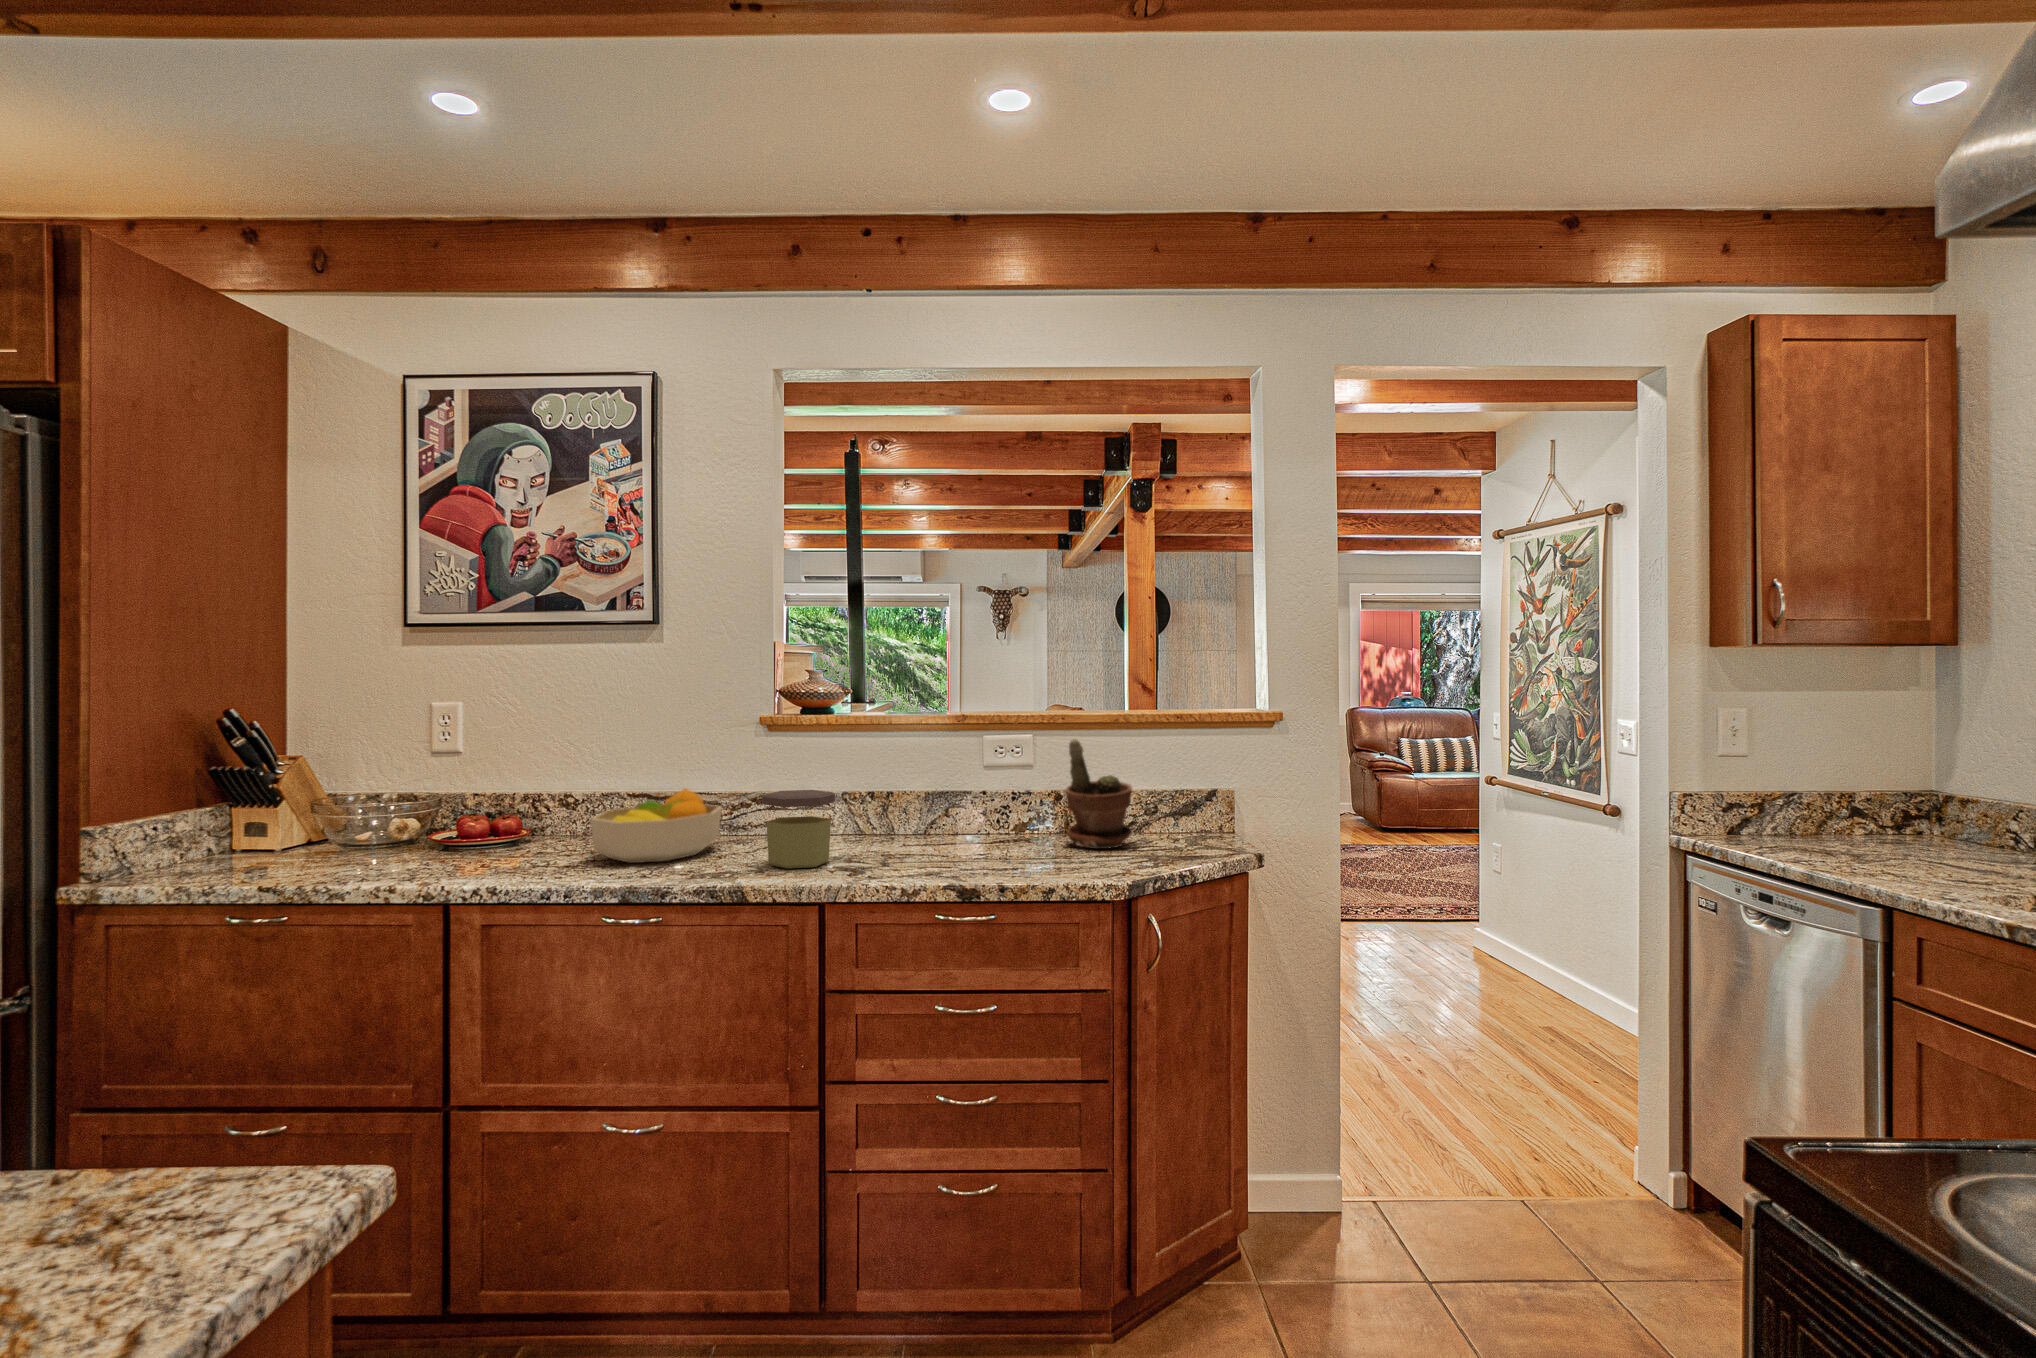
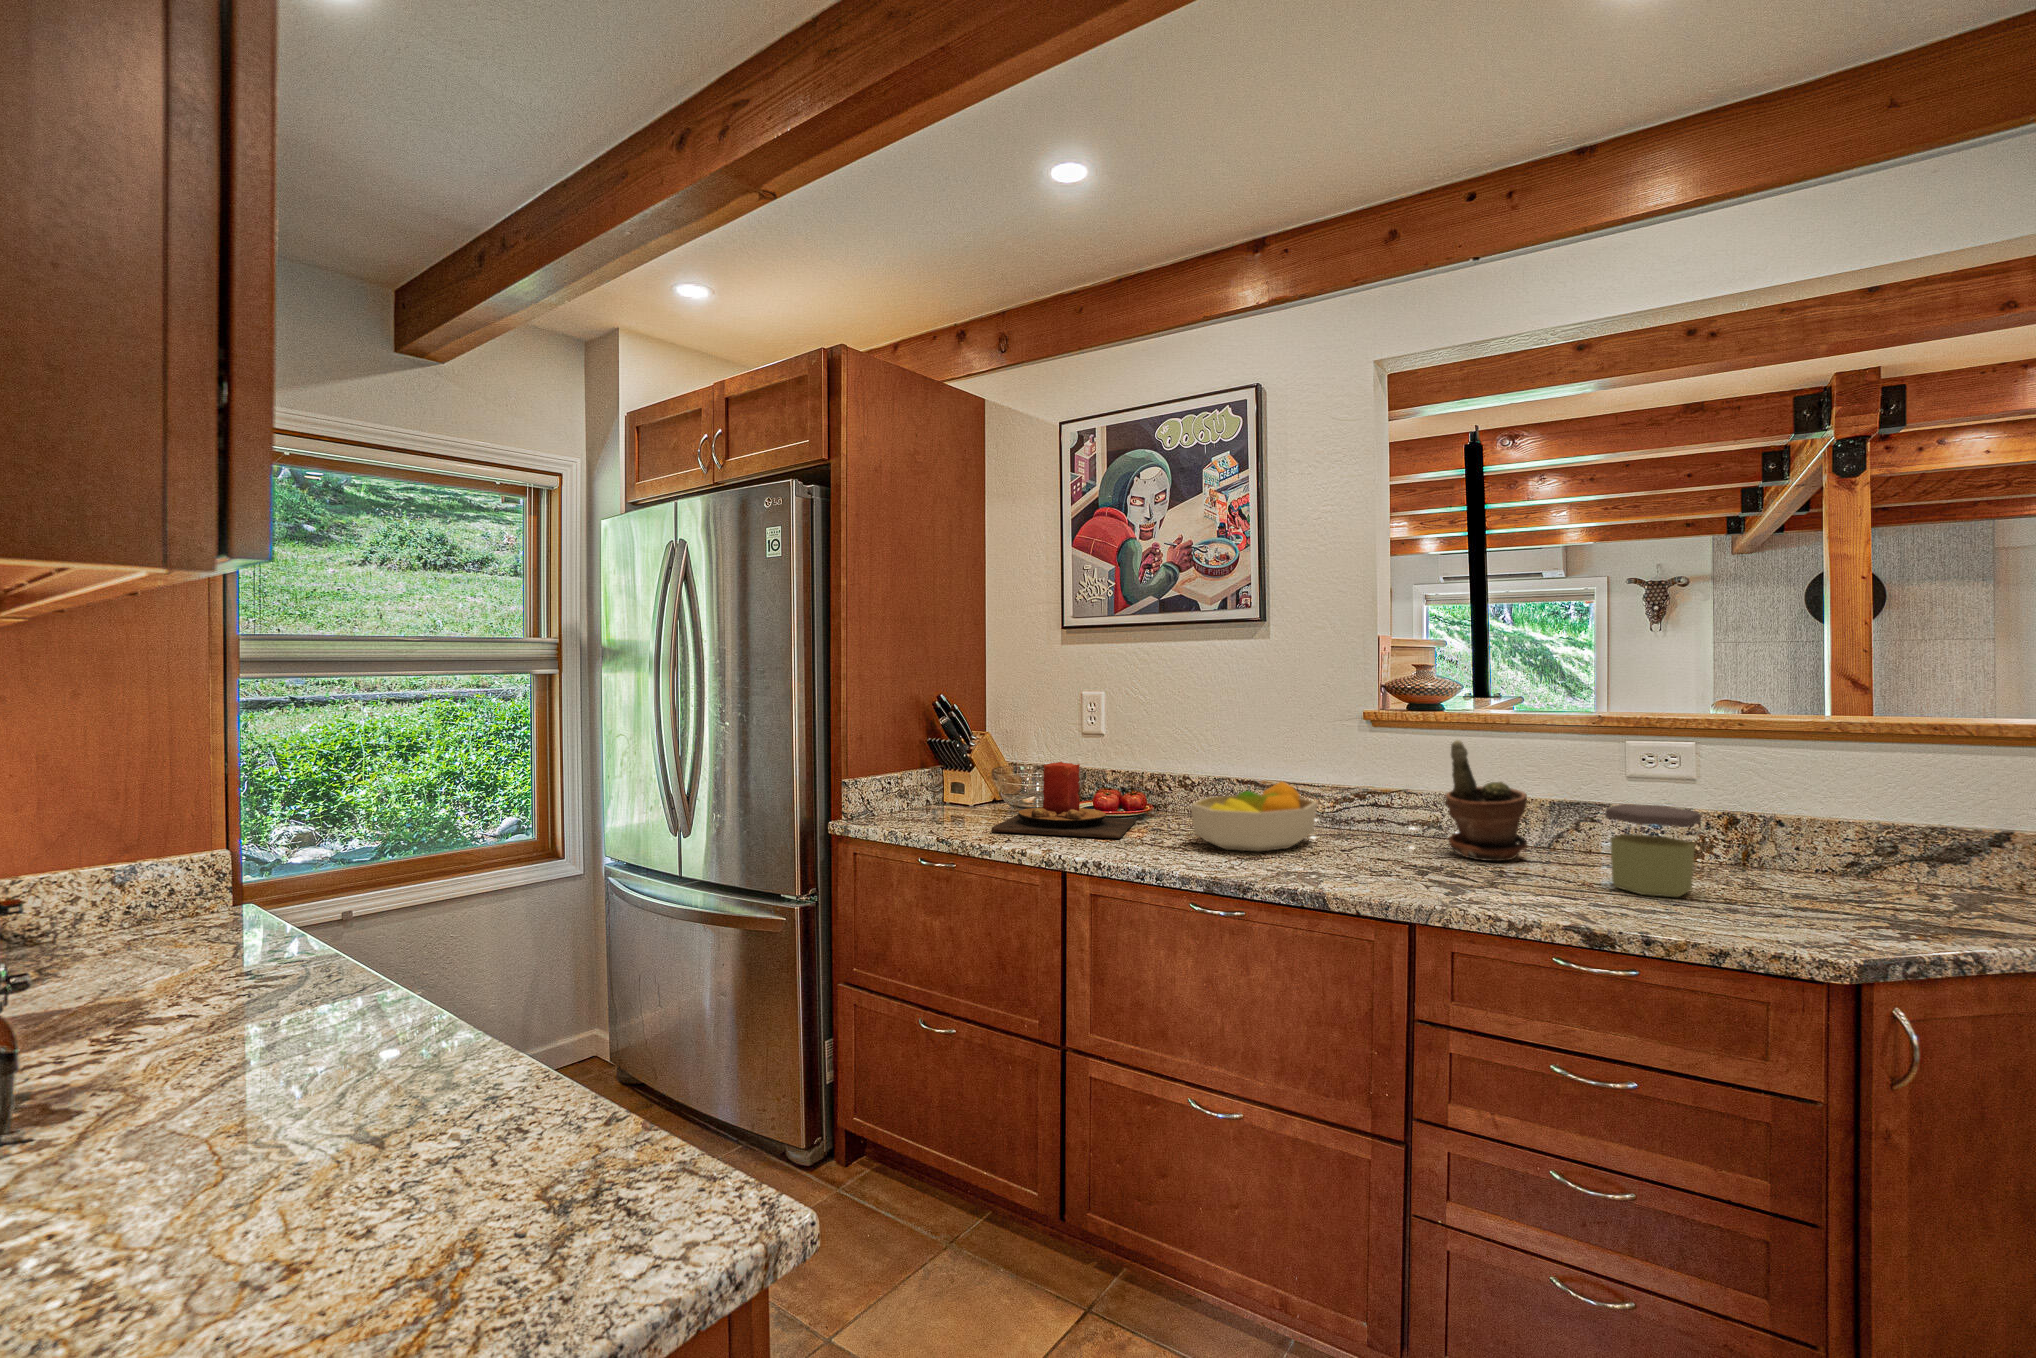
potted plant: present [1066,739,1132,849] -> present [1445,740,1527,861]
candle: none [326,784,516,876] -> present [991,762,1136,839]
jar: present [762,790,835,869] -> present [1605,804,1701,897]

